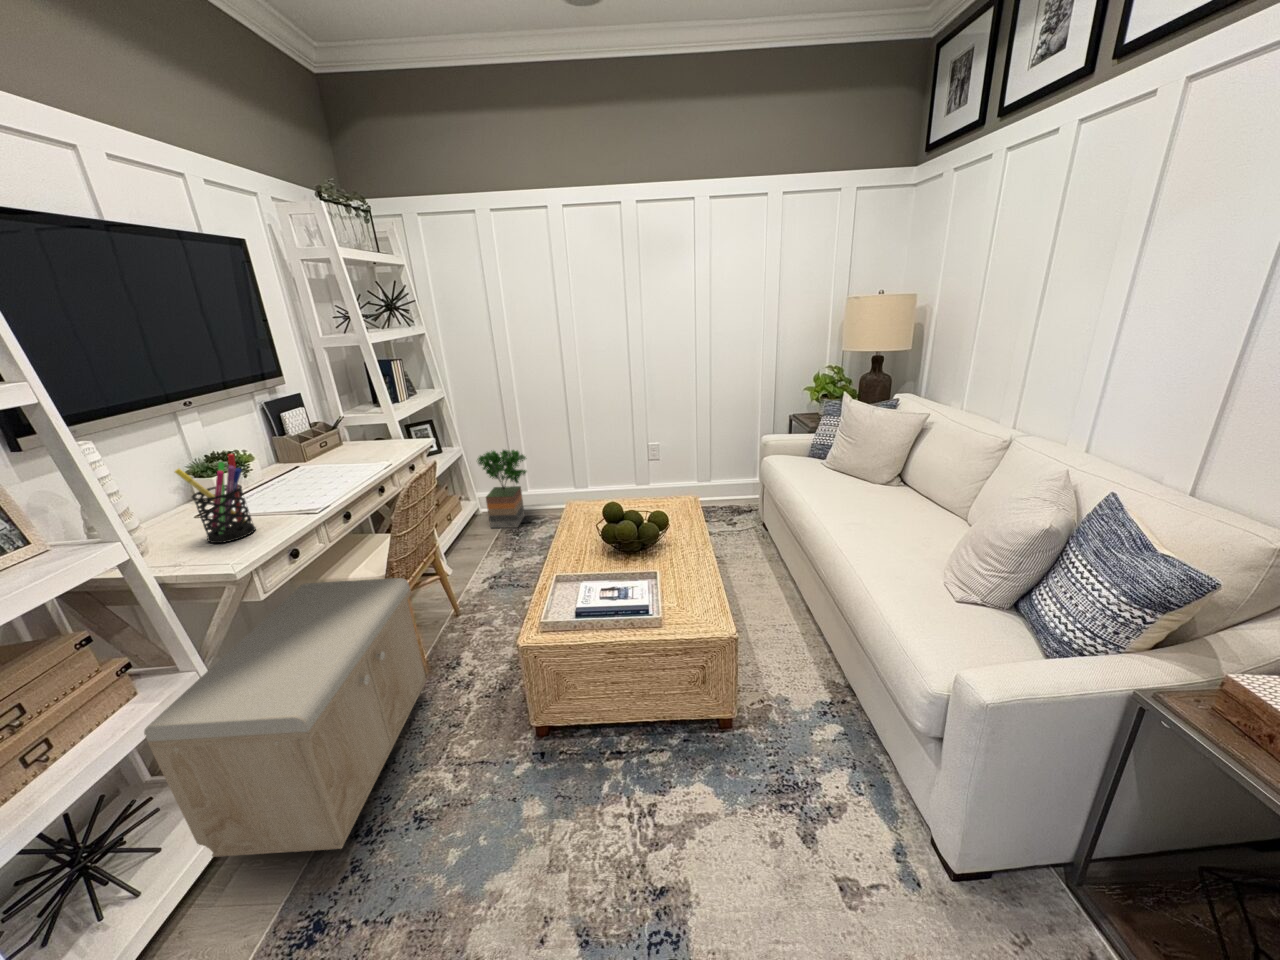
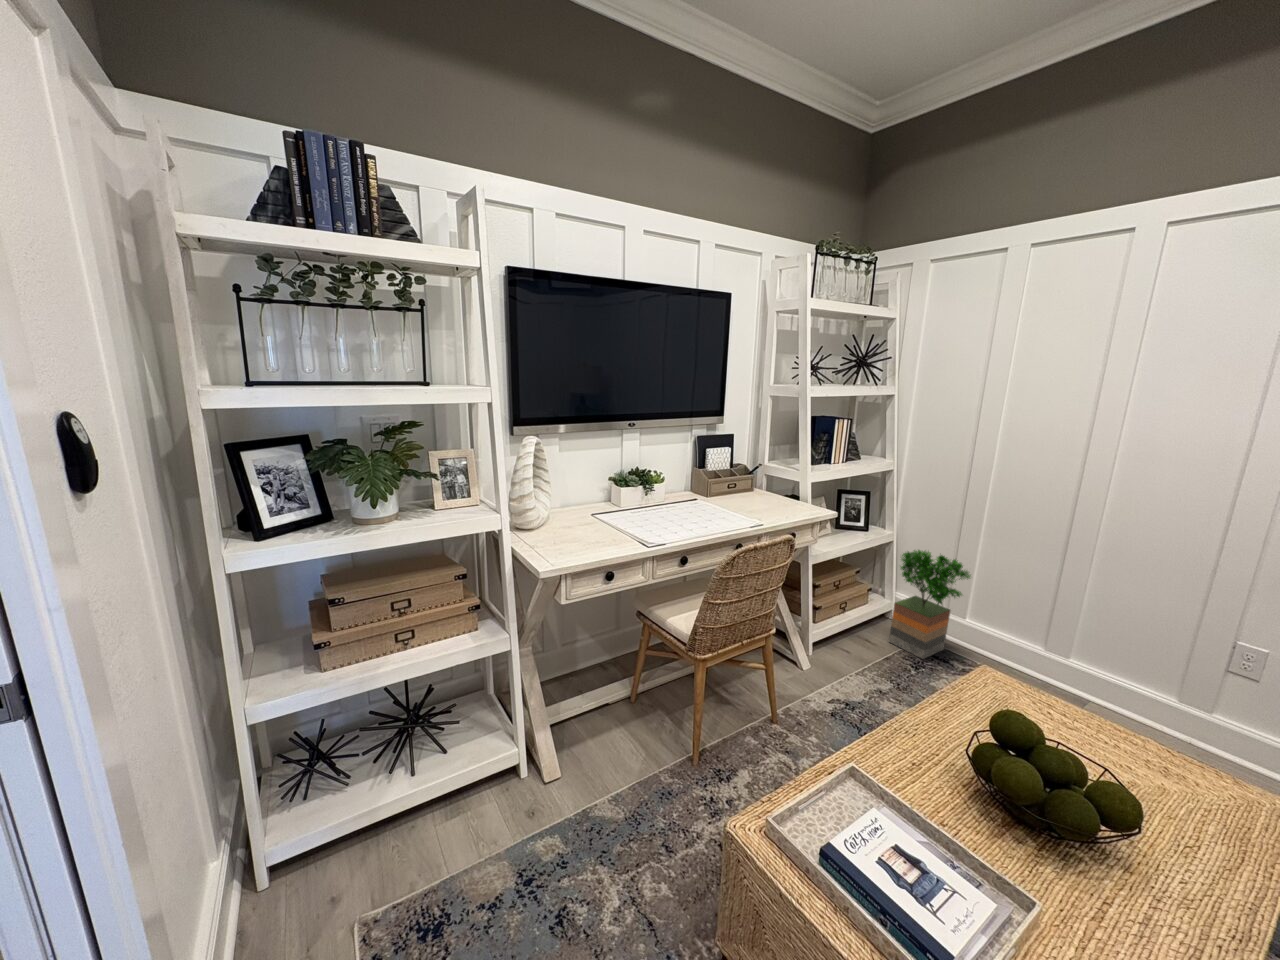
pen holder: present [175,454,256,543] -> none [565,467,602,542]
storage bench: present [144,578,426,857] -> none [445,604,694,878]

